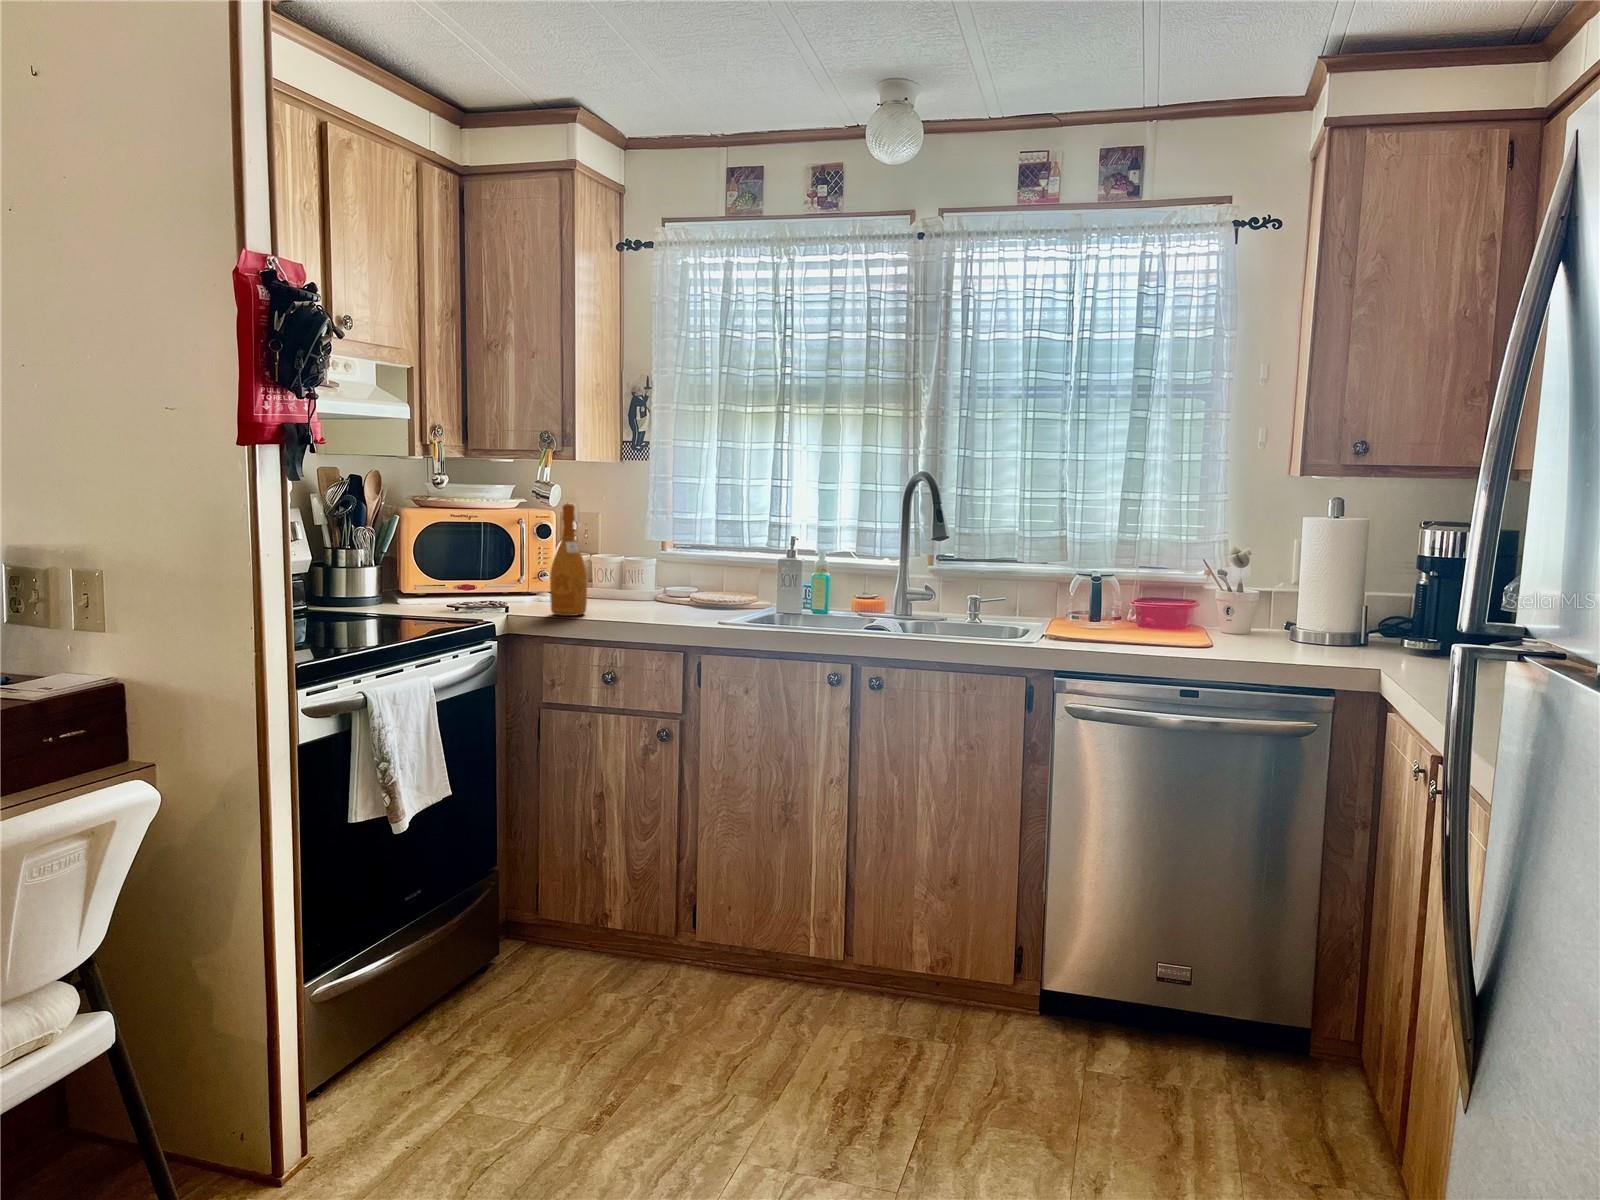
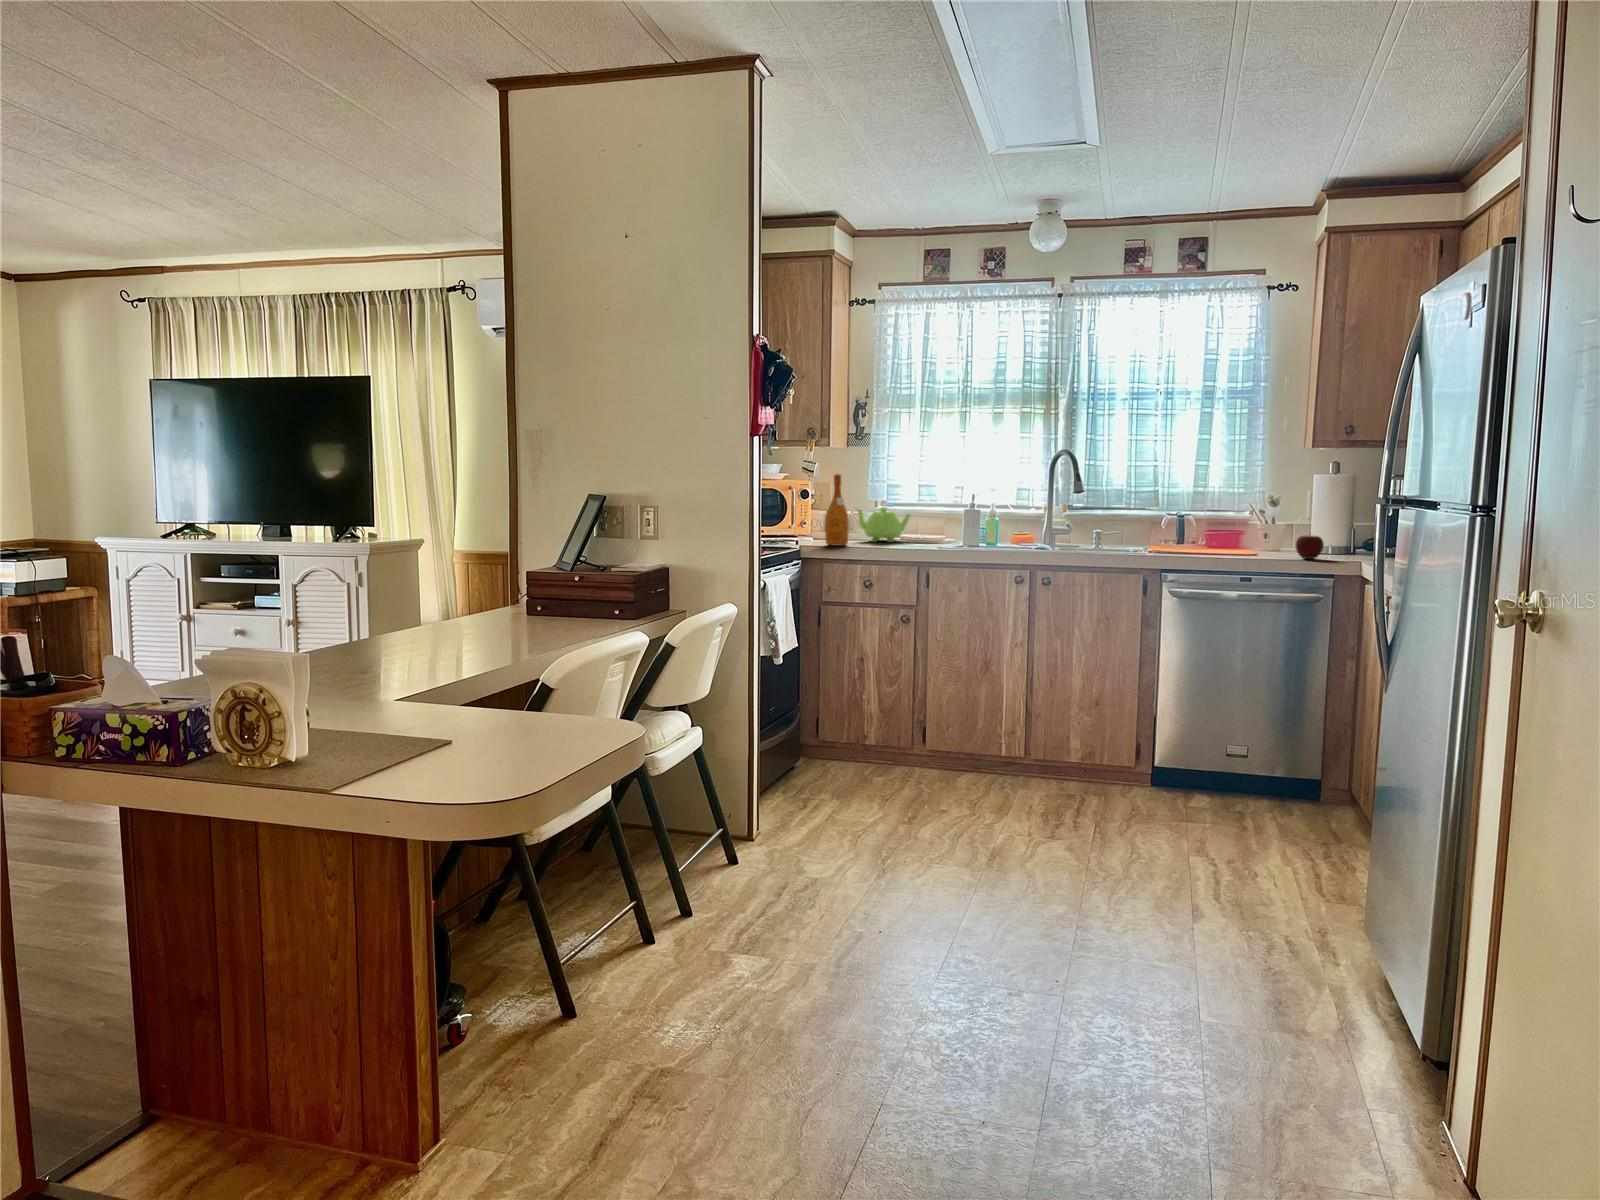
teapot: none [610,554,695,607] -> present [857,507,910,542]
apple: none [1274,613,1320,658] -> present [1296,536,1324,559]

